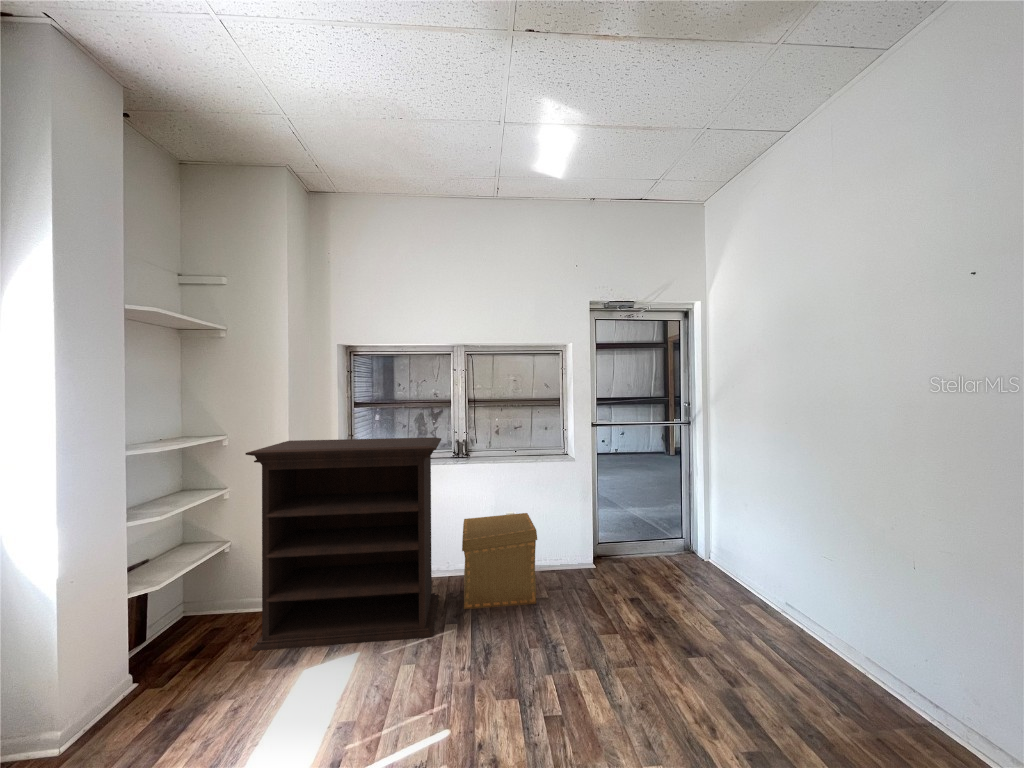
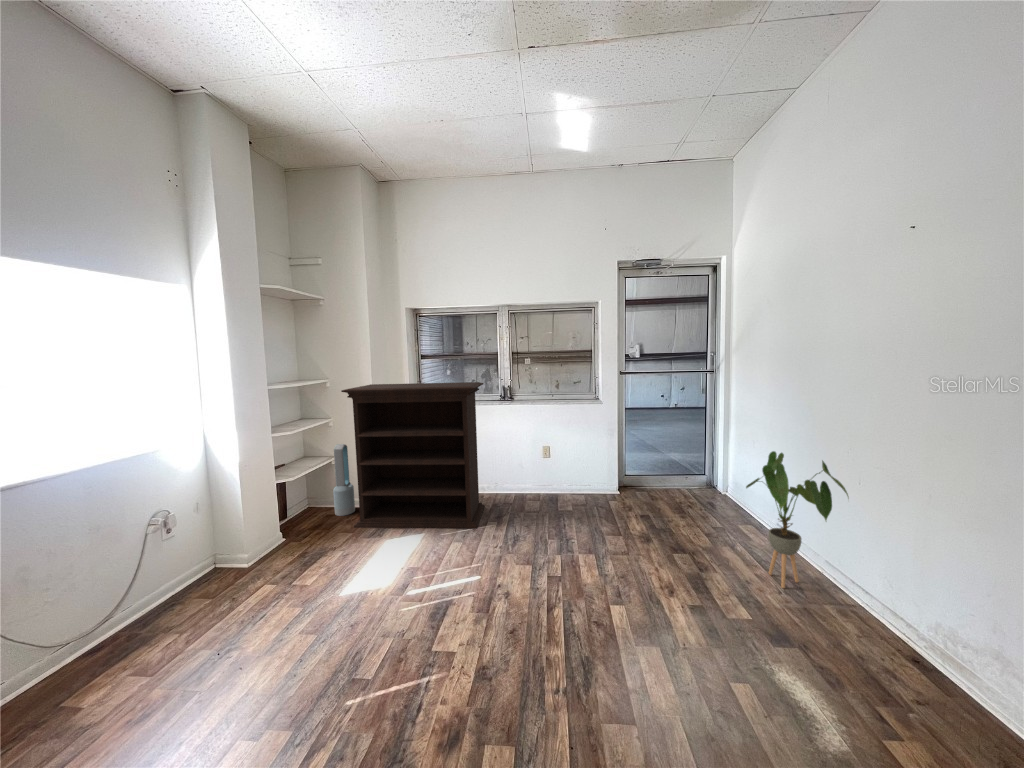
cardboard box: present [462,513,537,609] -> none [500,446,561,515]
air purifier: none [223,524,255,630] -> present [333,444,355,516]
house plant: none [769,528,896,703] -> present [746,451,849,588]

